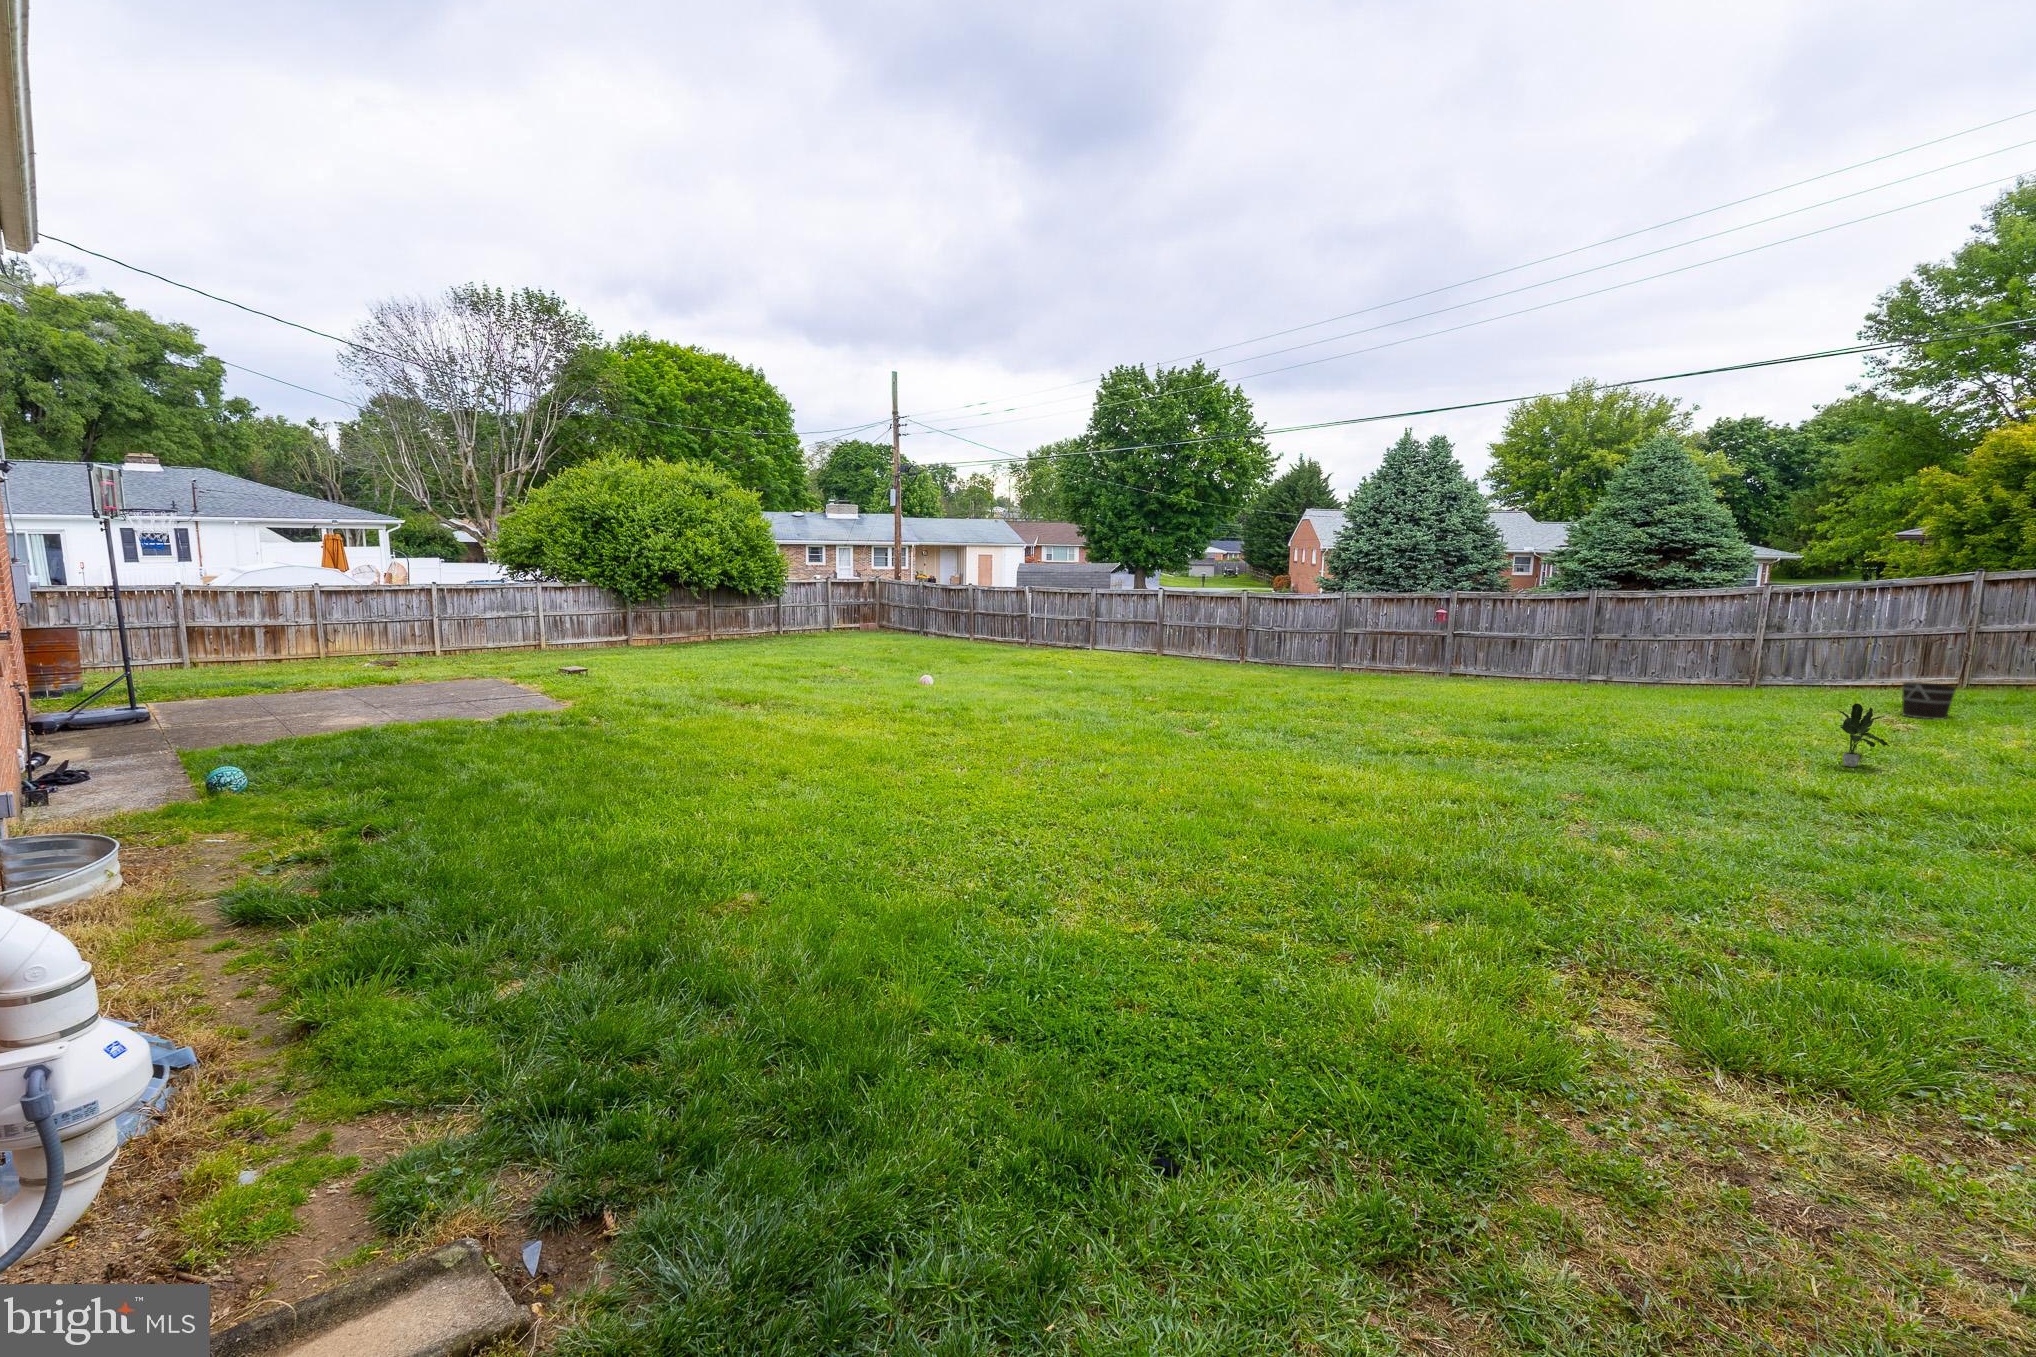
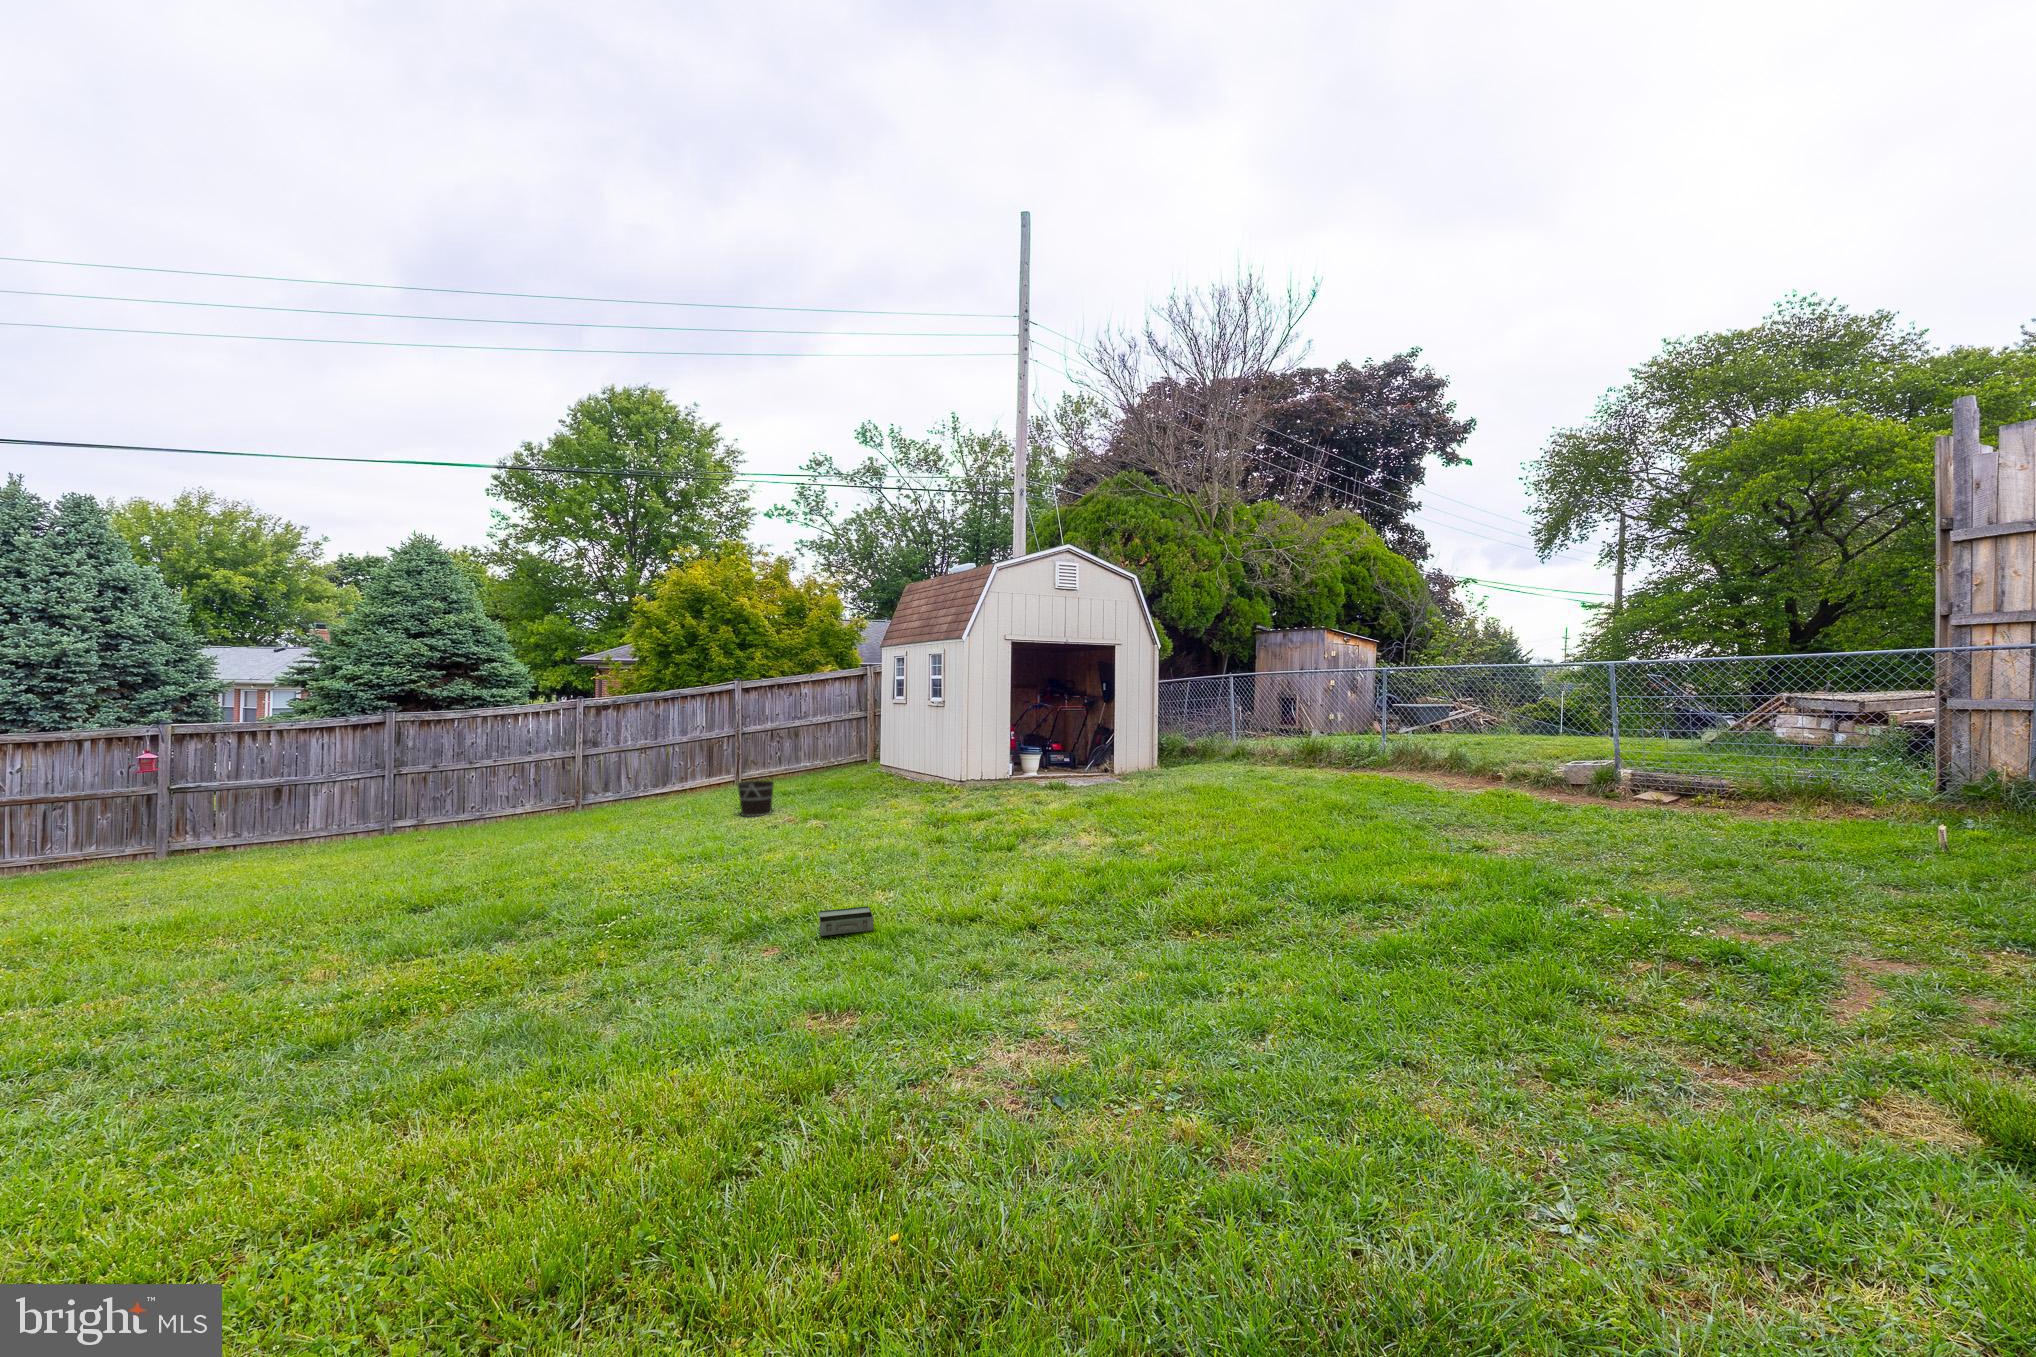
potted plant: present [1837,703,1890,767] -> none [756,816,806,892]
toolbox: none [1843,779,1914,805] -> present [818,906,873,936]

